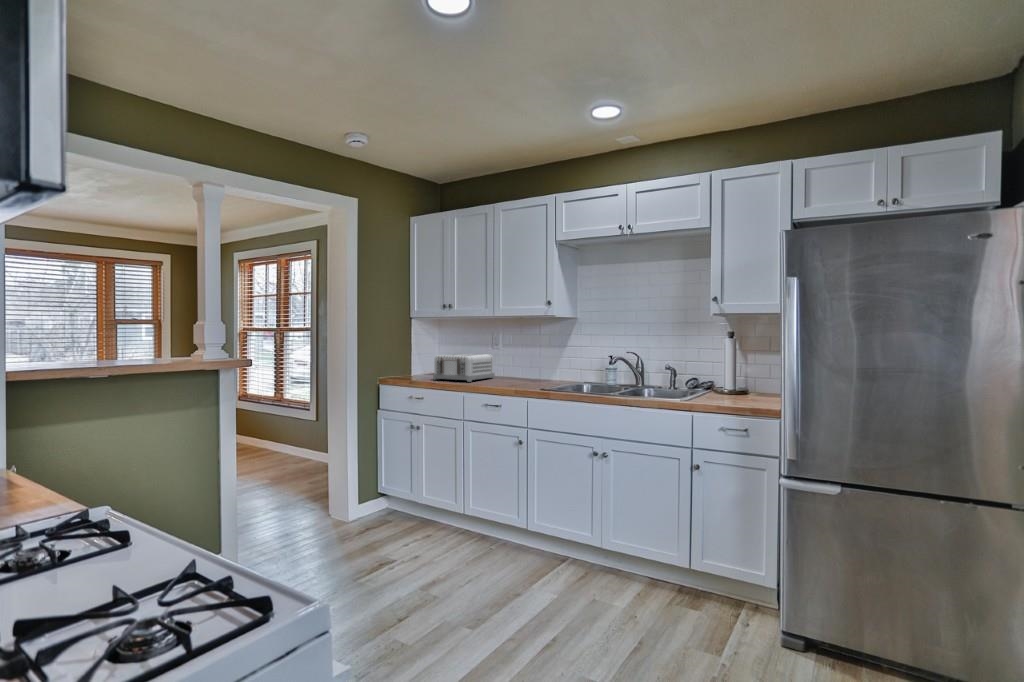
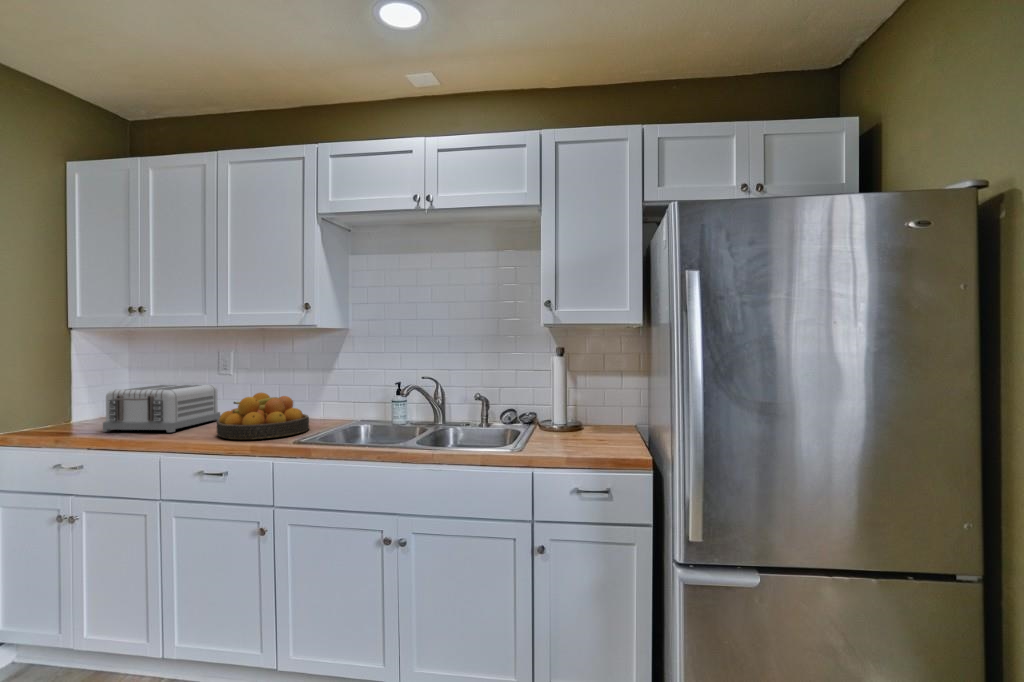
fruit bowl: none [495,359,550,387] -> present [217,393,309,439]

